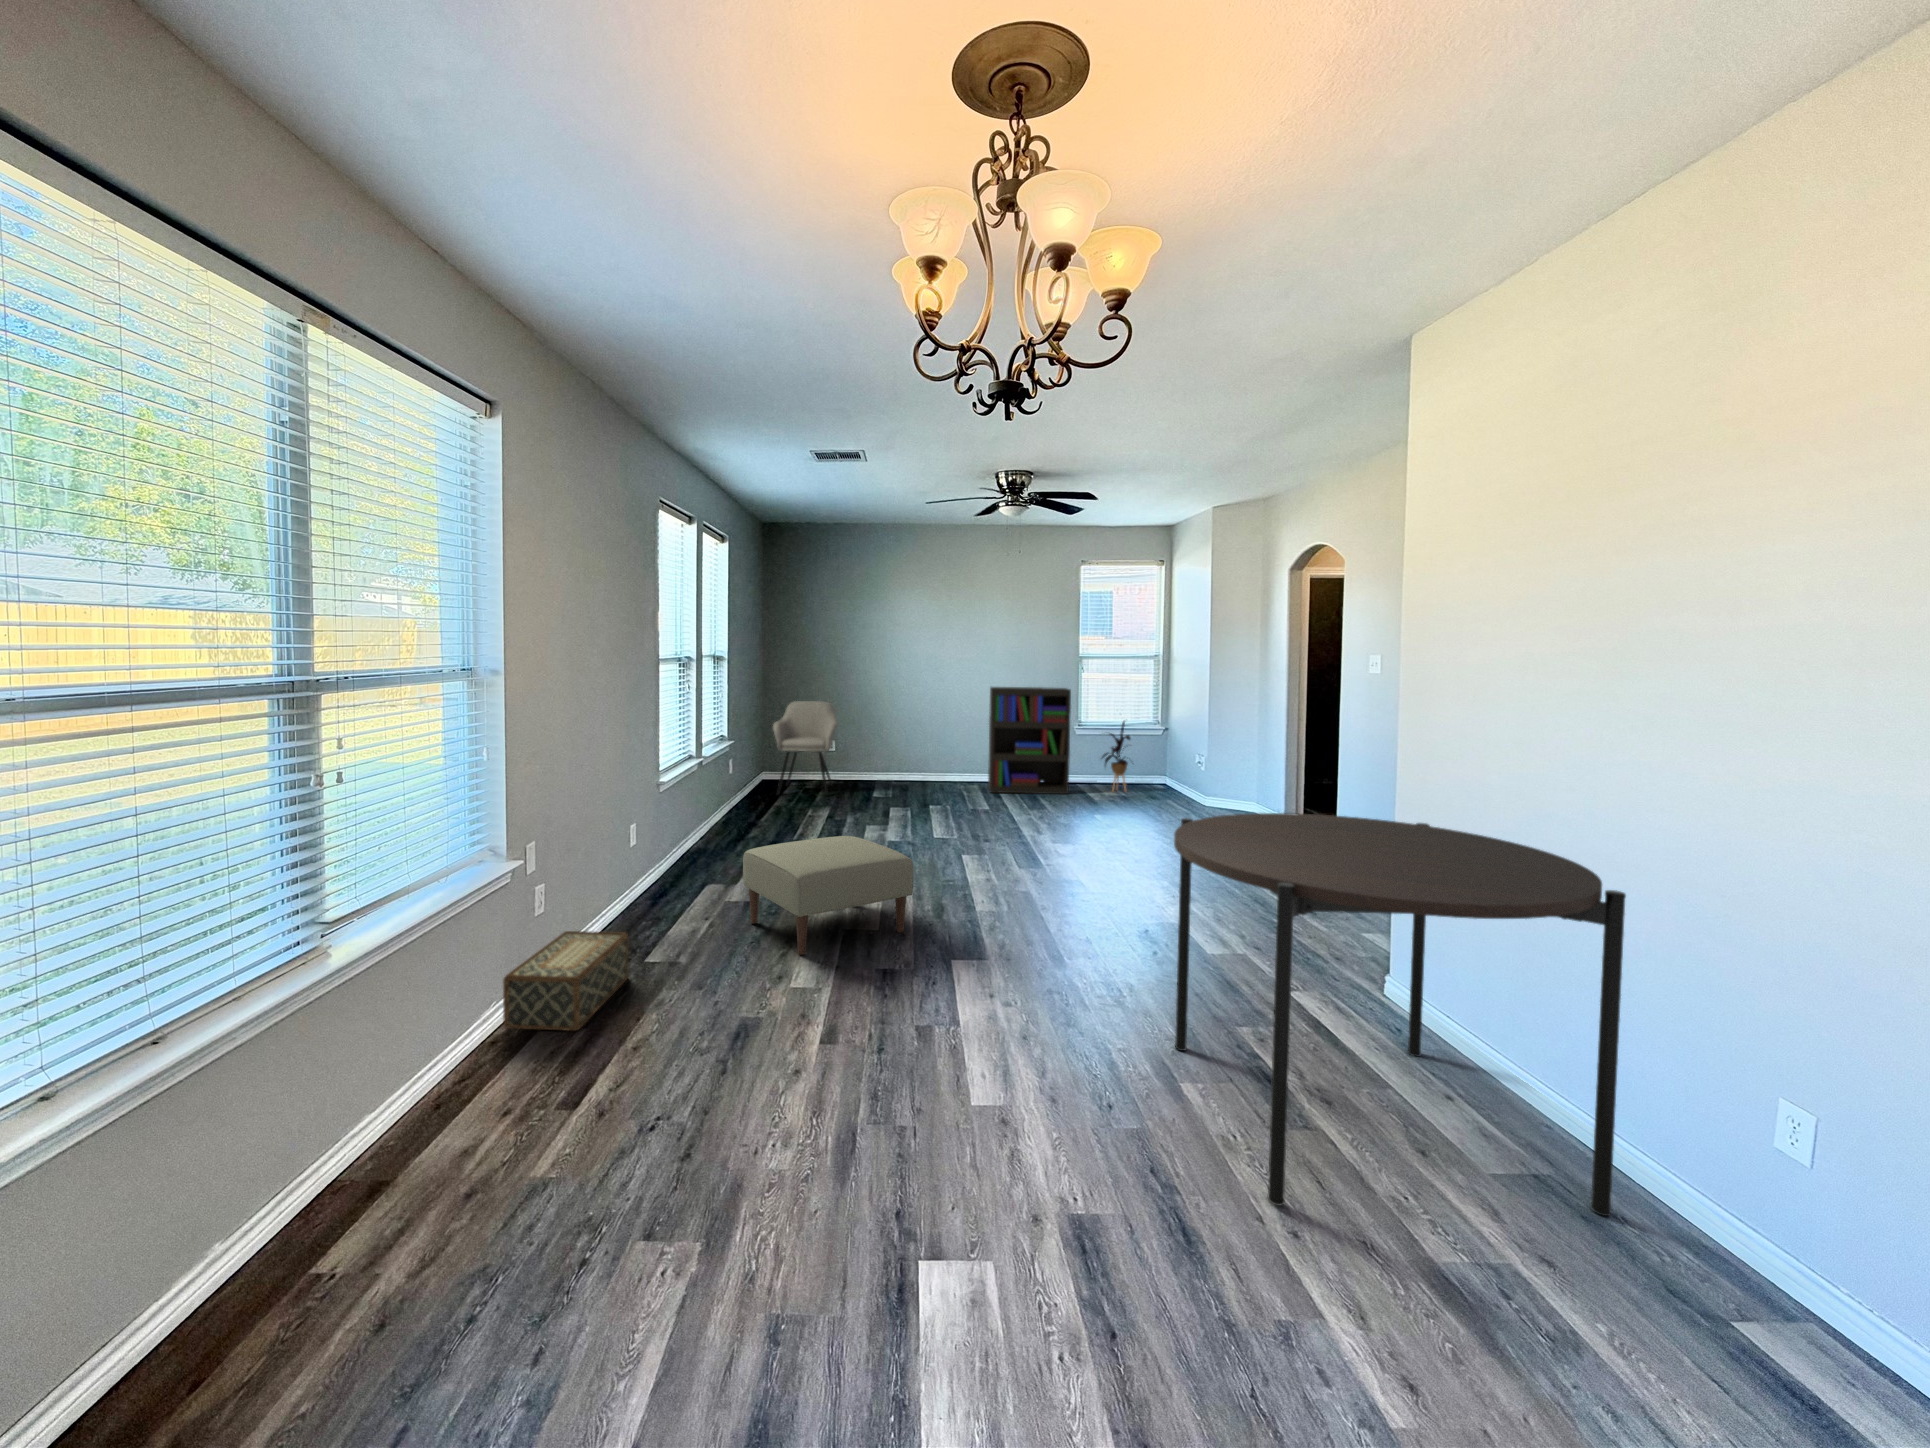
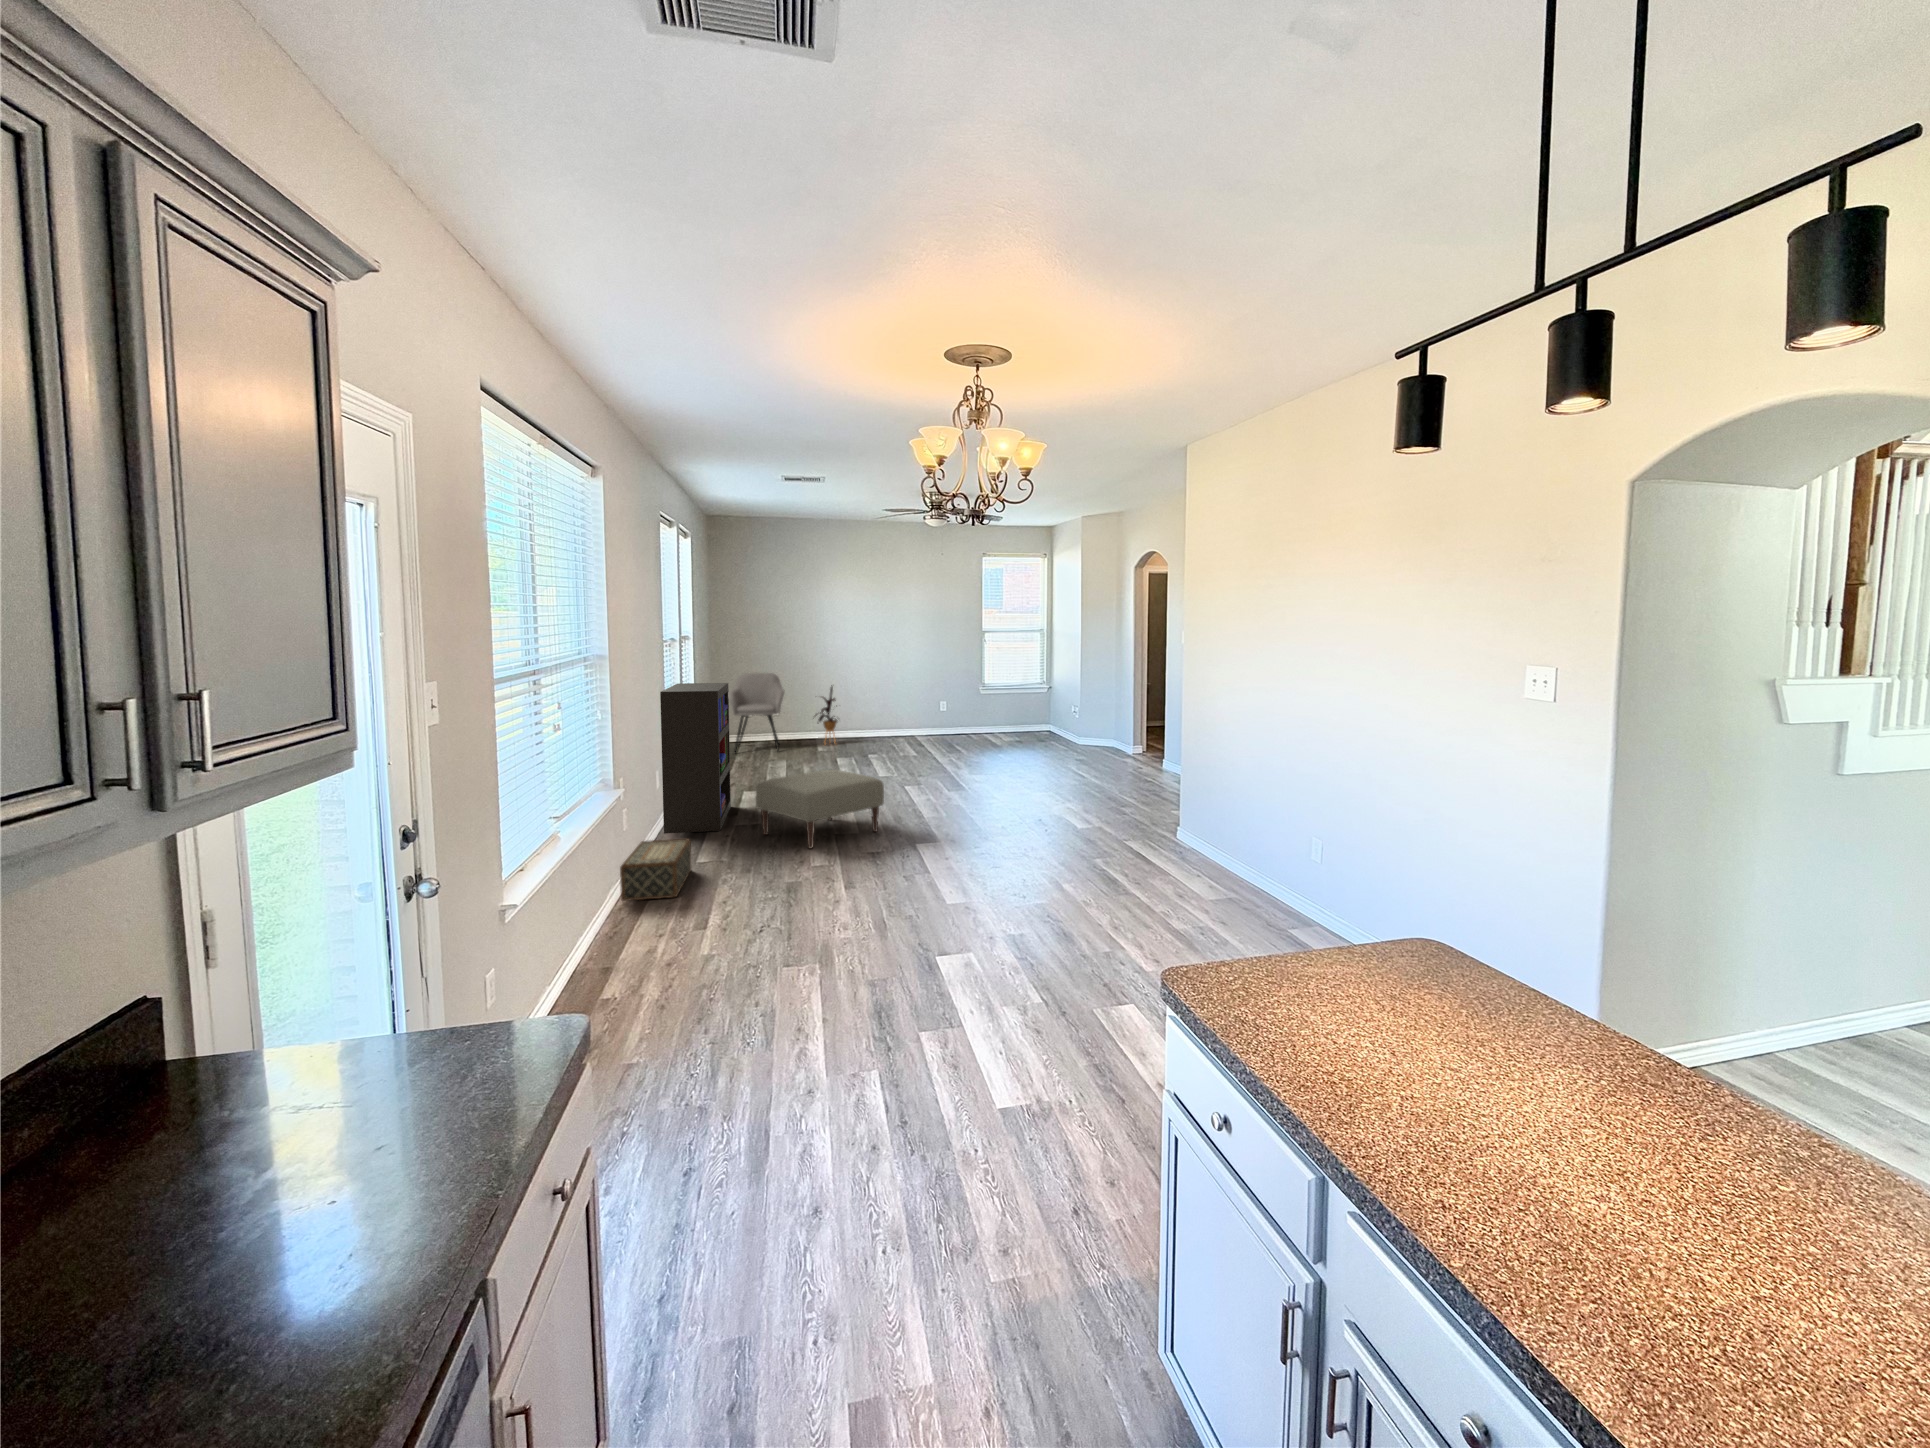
bookshelf: present [988,687,1071,794] -> present [660,683,731,834]
house plant: present [1102,721,1130,791] -> present [815,685,837,739]
dining table: present [1174,813,1626,1216] -> none [1057,730,1262,919]

